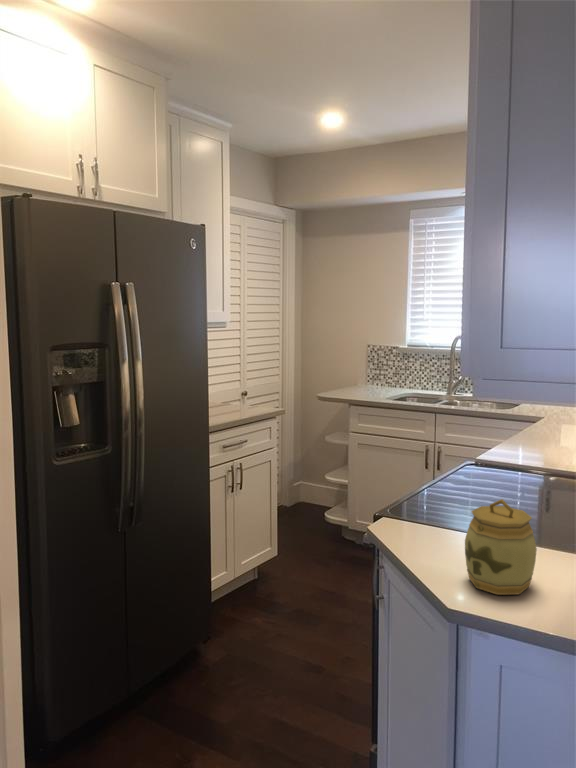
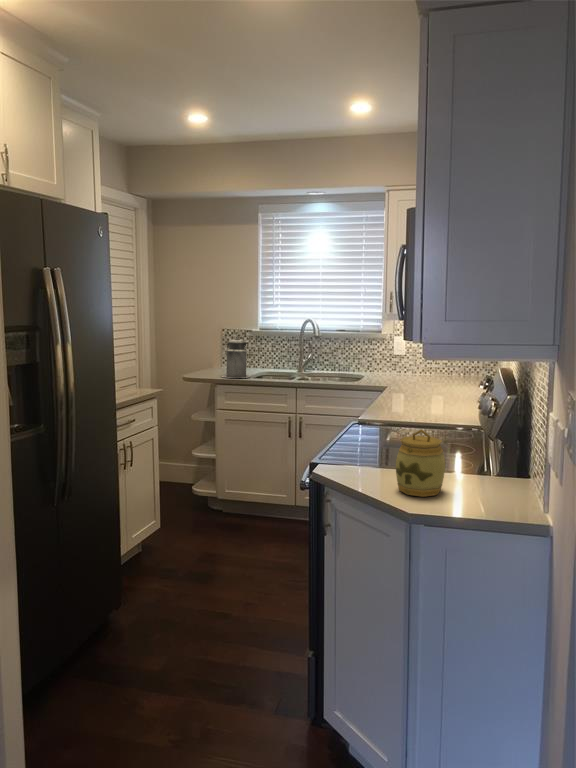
canister: none [357,353,388,399] -> present [221,336,250,378]

